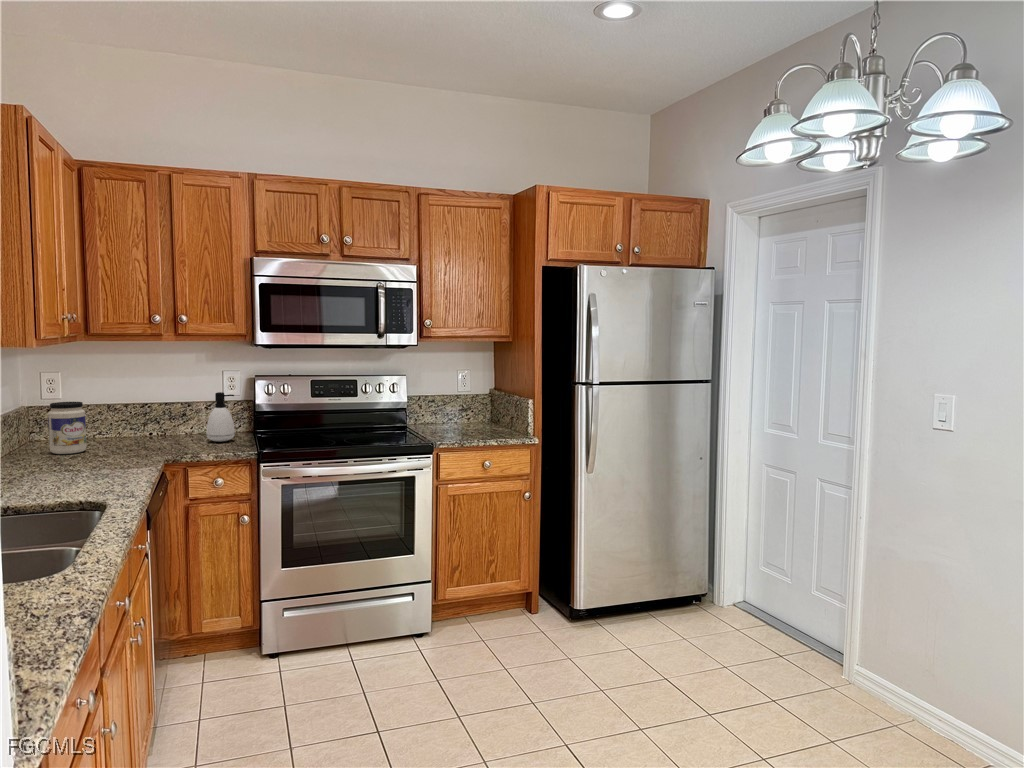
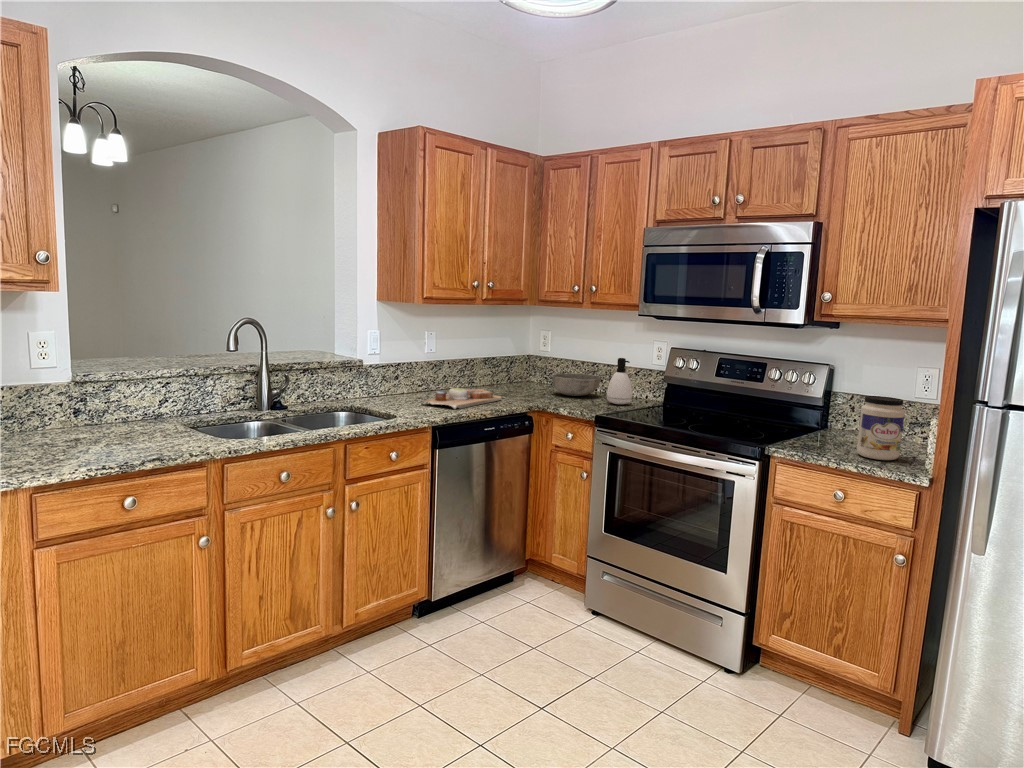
jar: present [48,402,86,454] -> present [857,396,904,460]
bowl: none [116,418,179,445] -> present [552,374,601,396]
cutting board: none [59,455,130,485] -> present [422,388,502,409]

